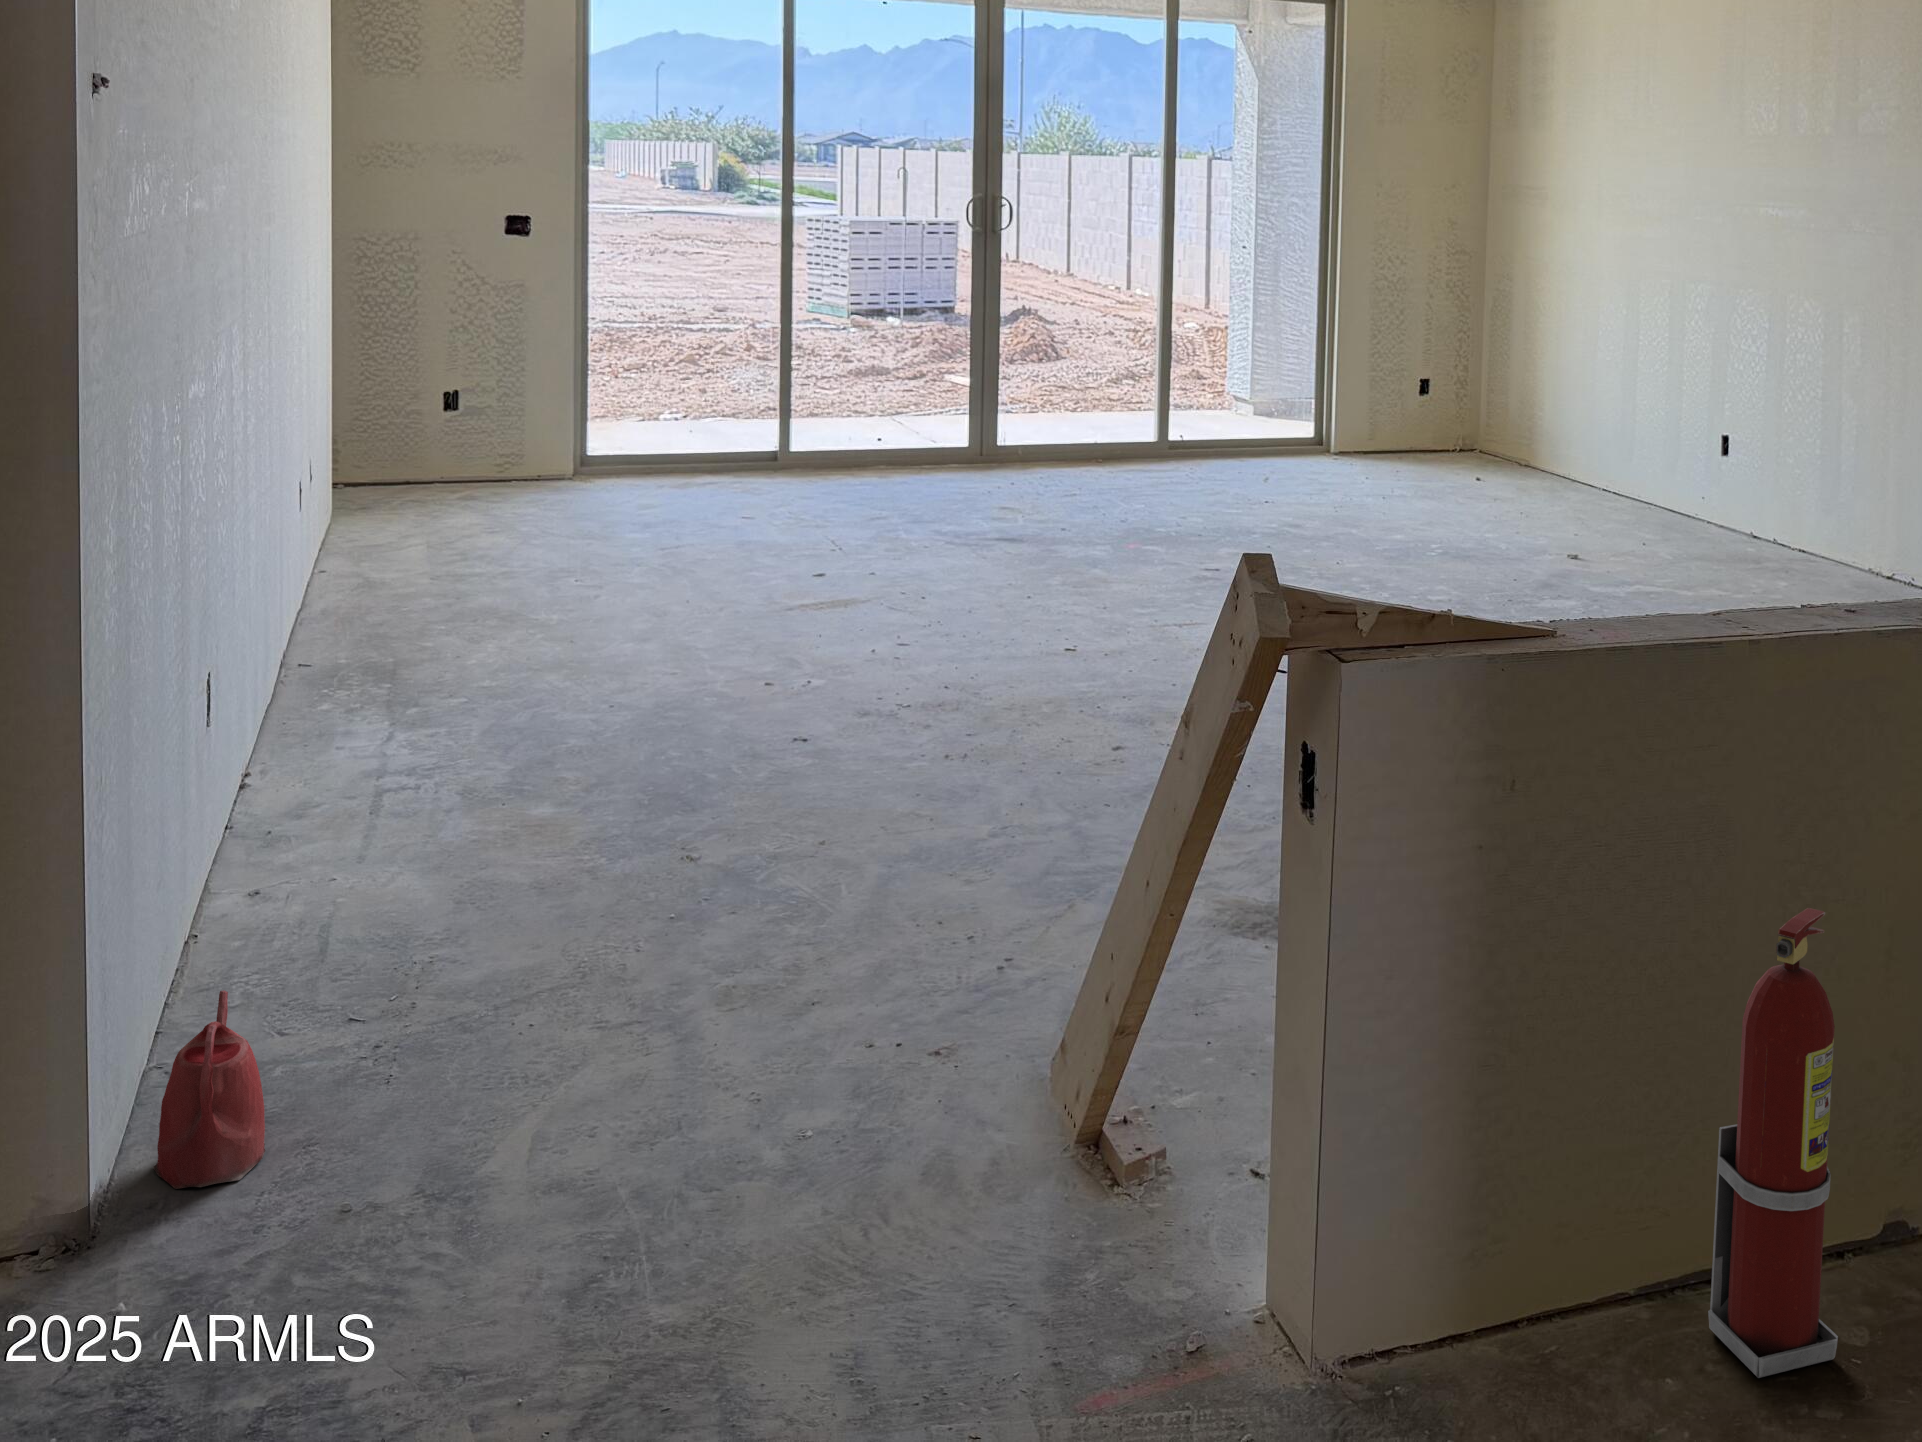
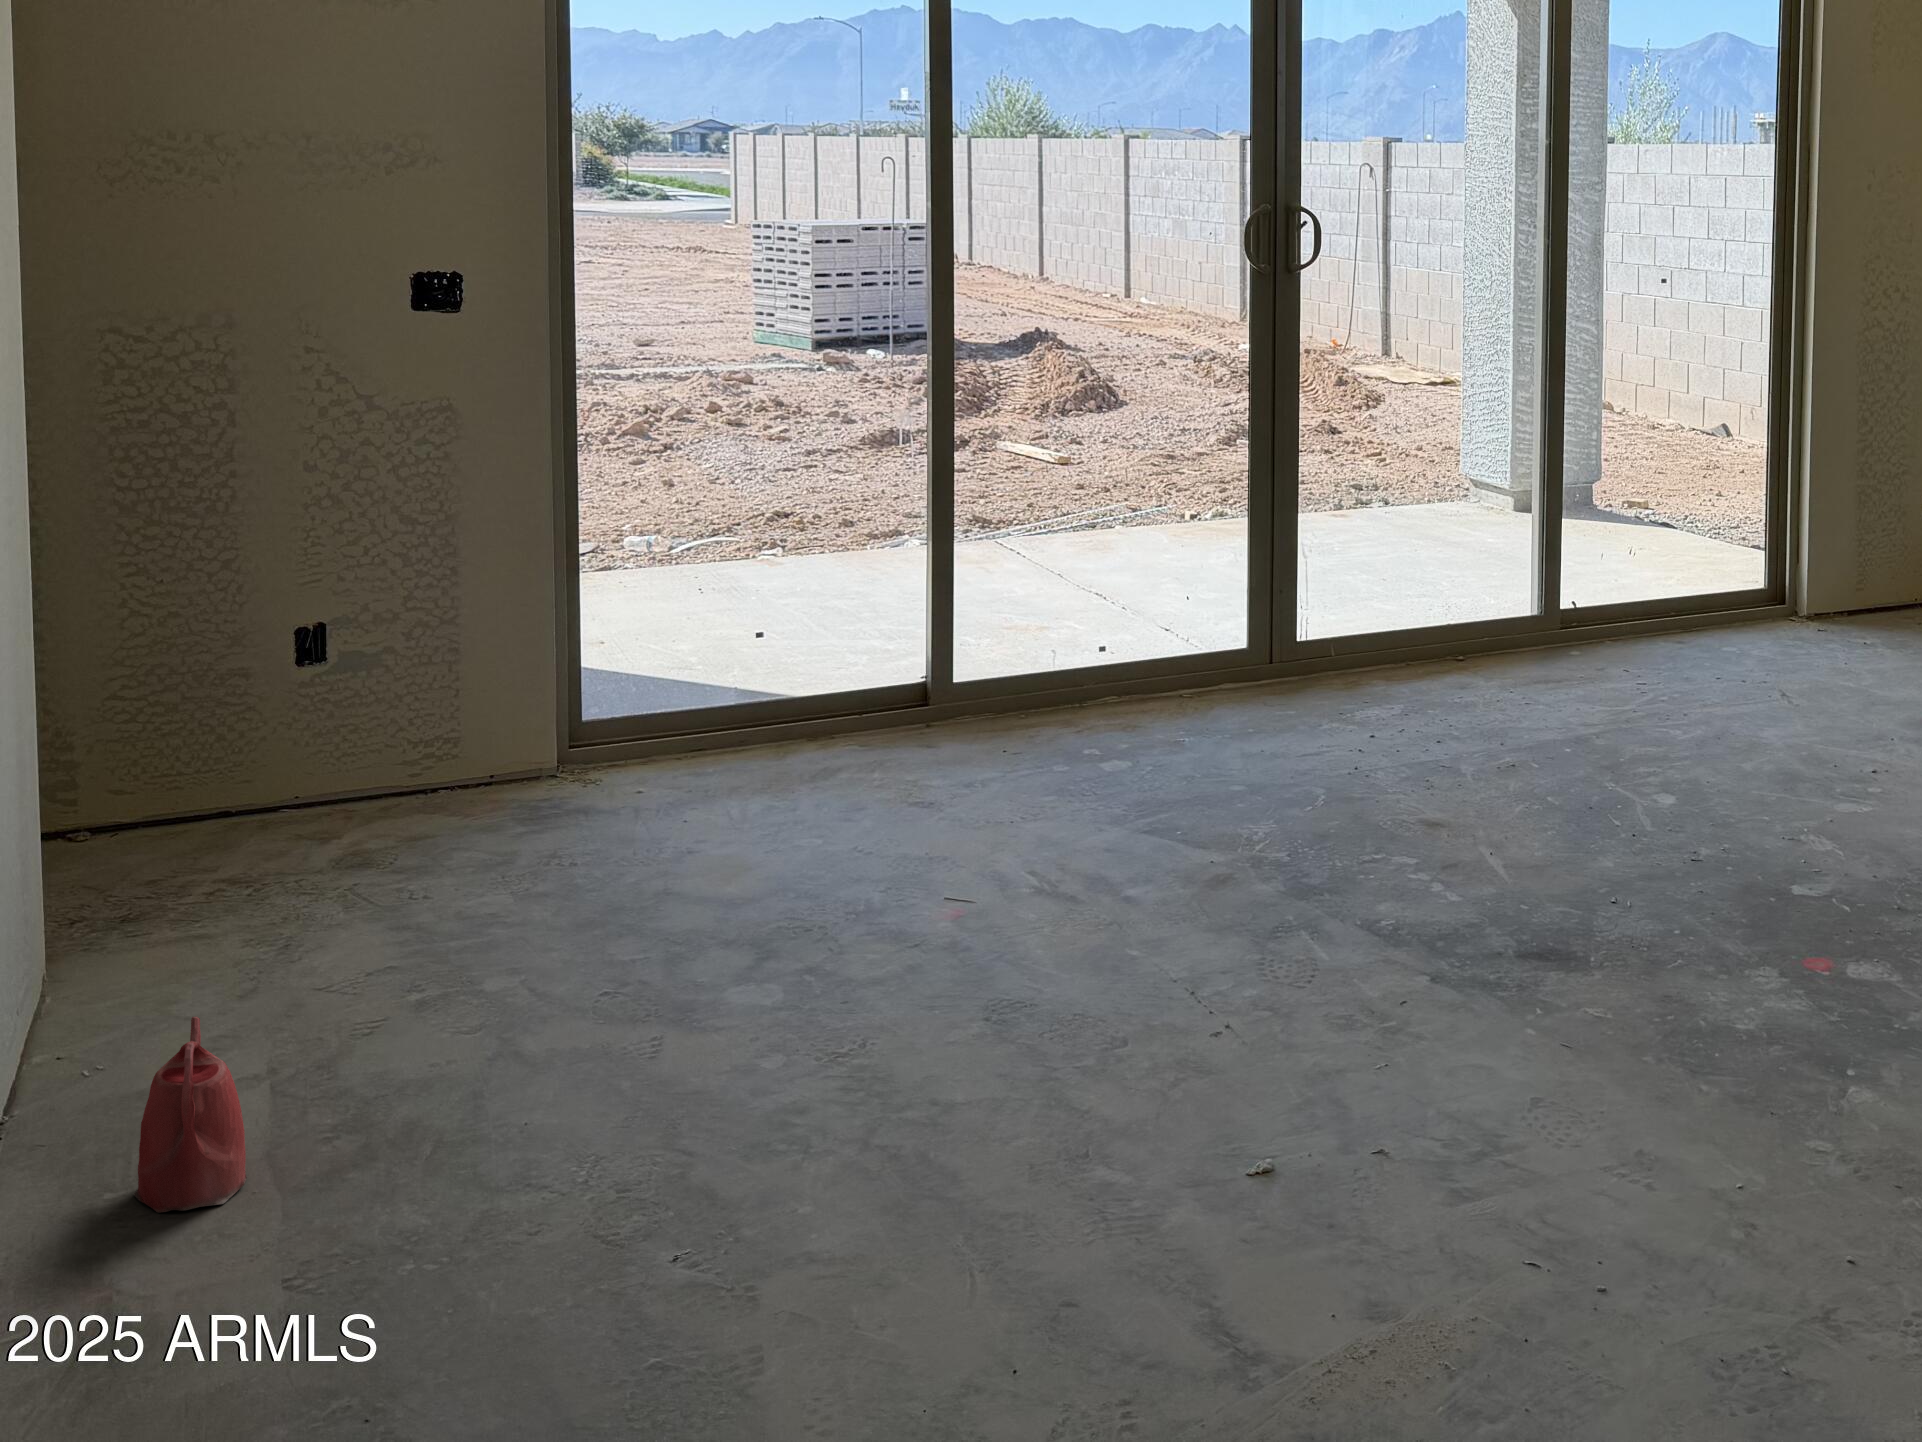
fire extinguisher: present [1708,908,1838,1378] -> none [1759,860,1896,1350]

